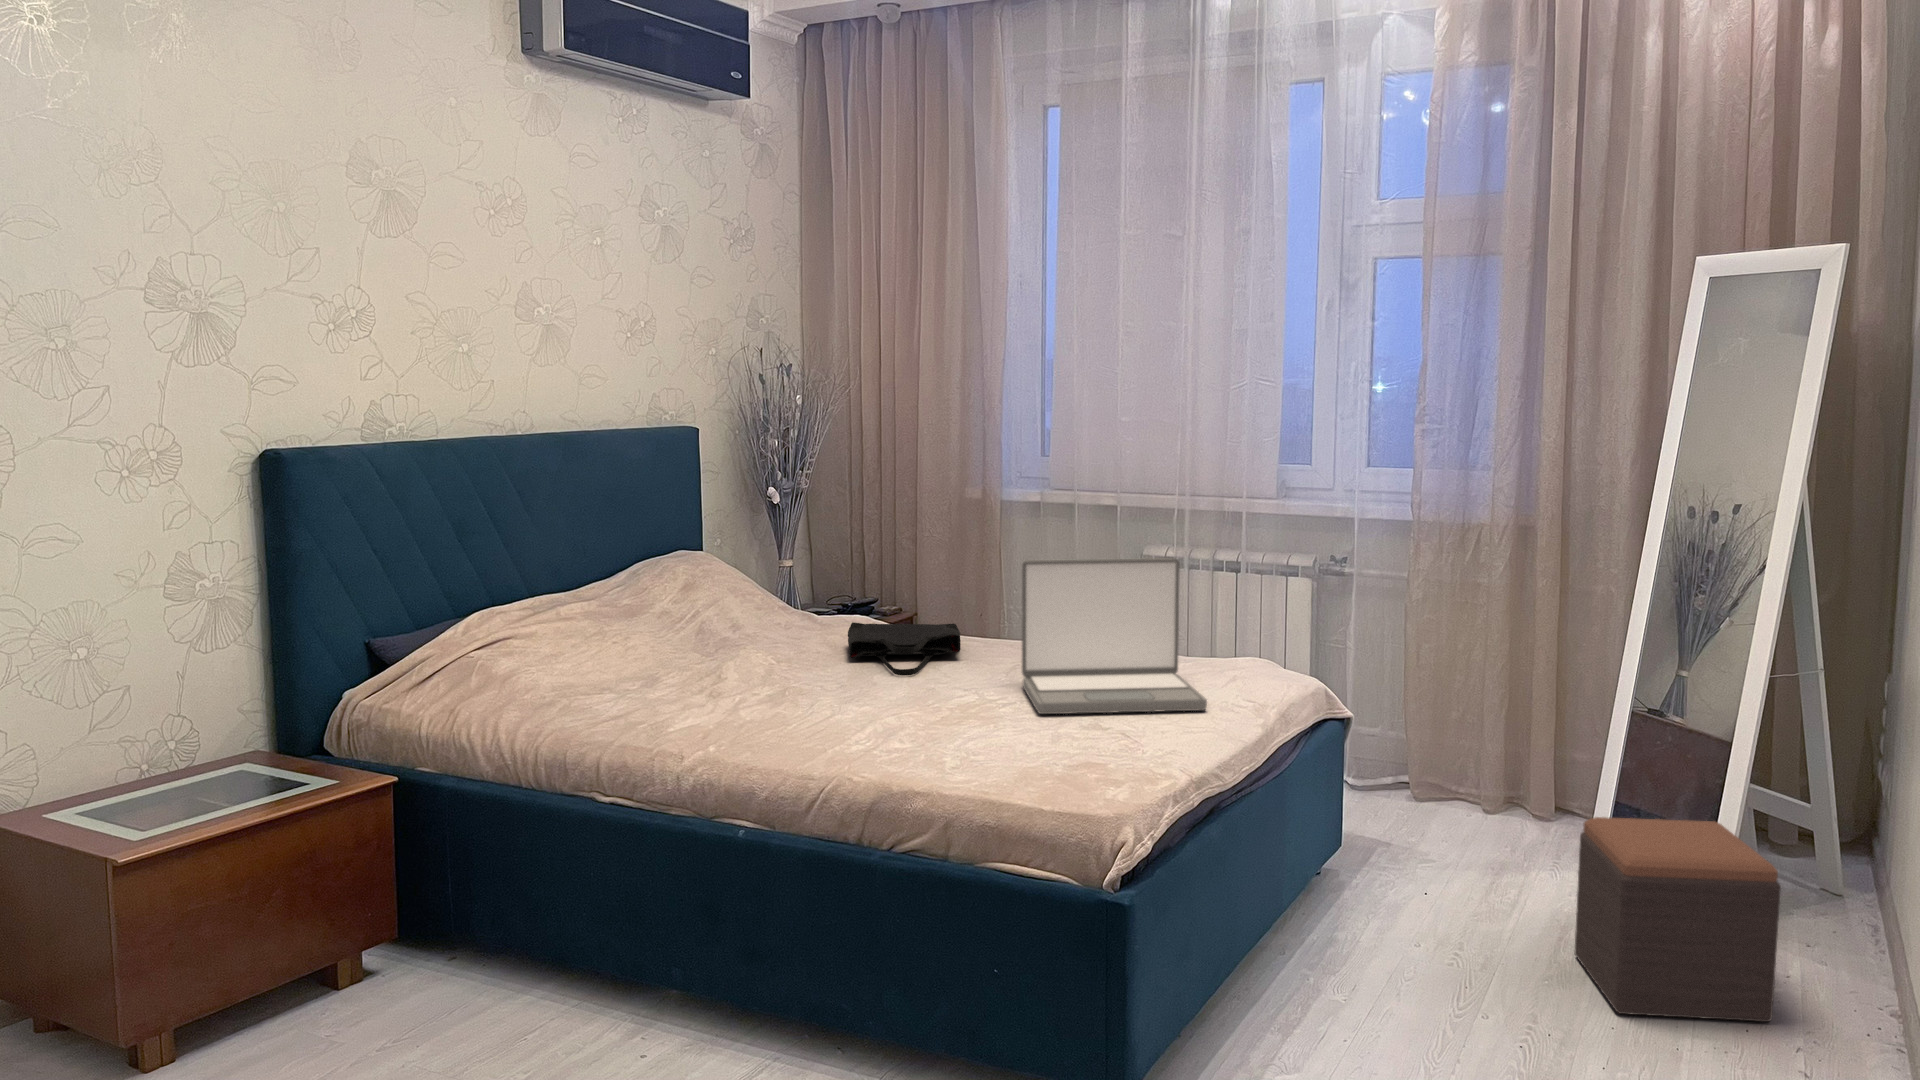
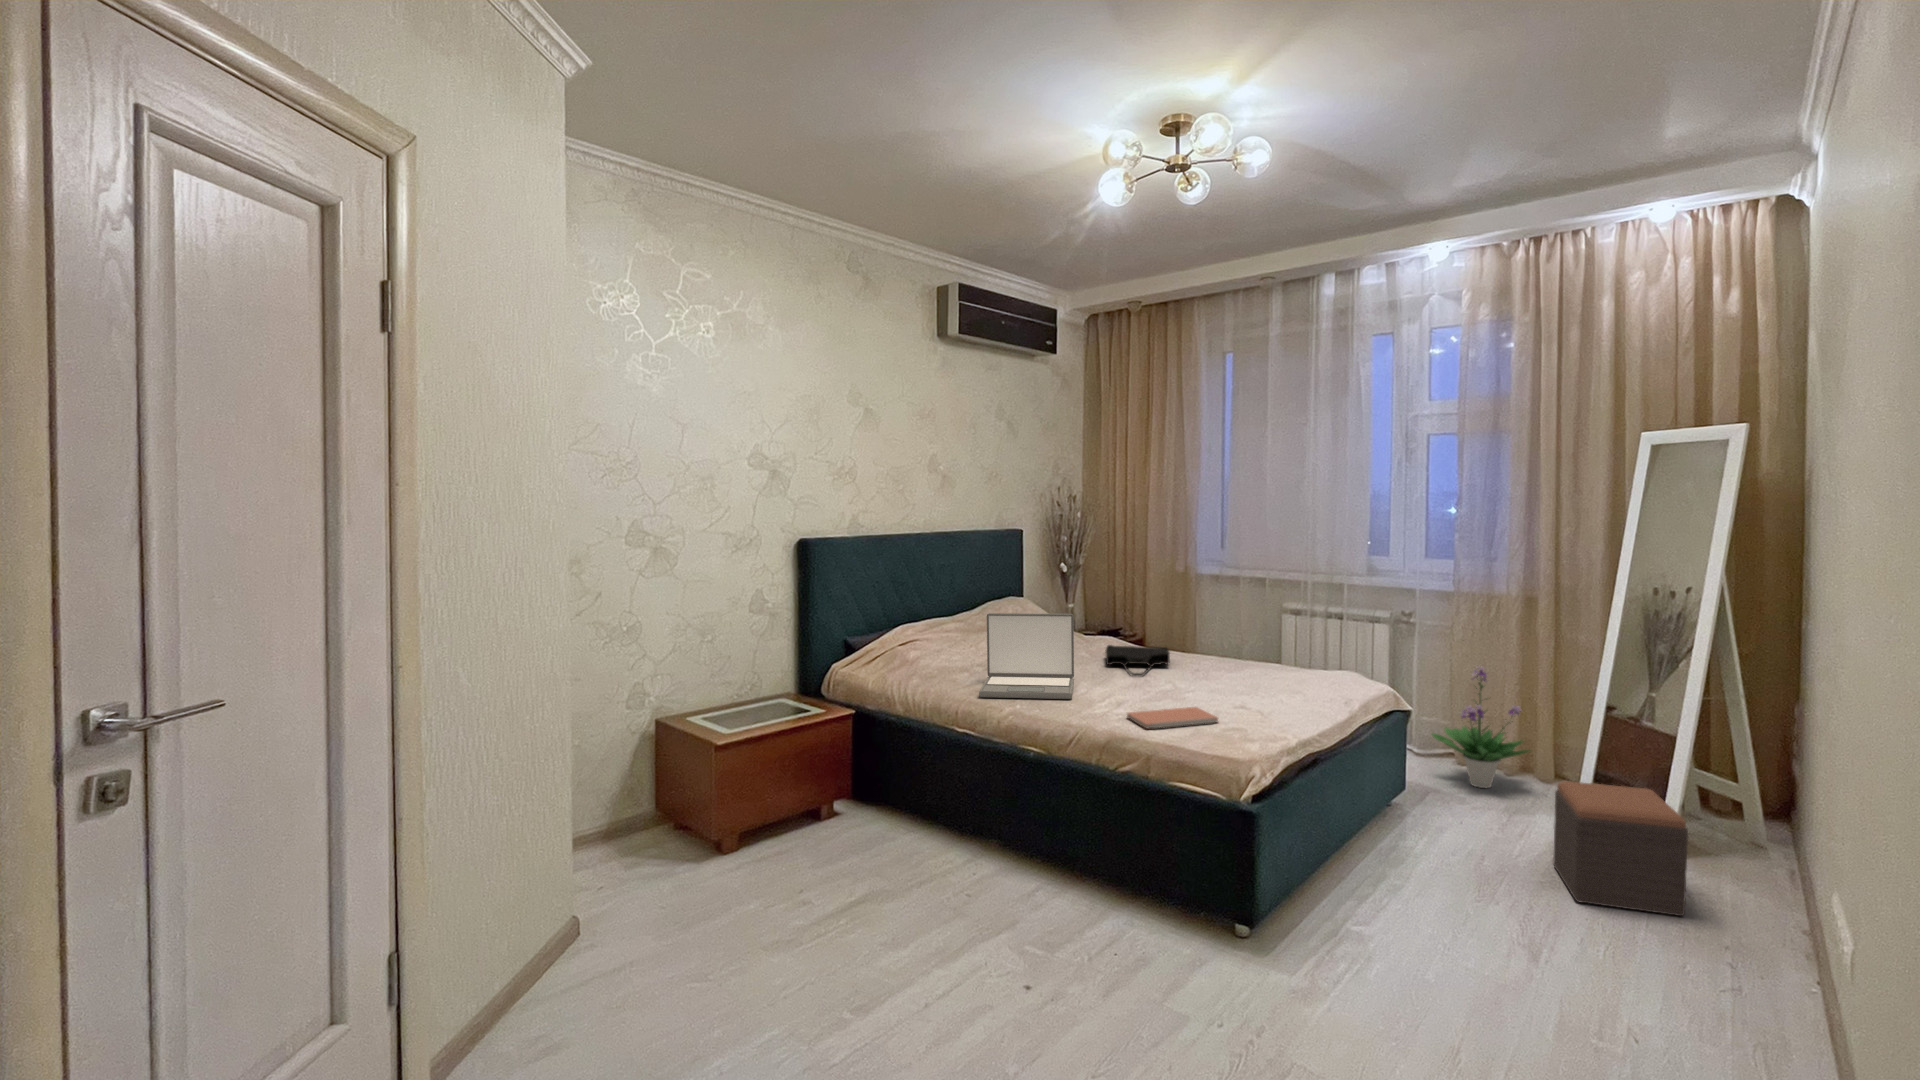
laptop: present [1022,558,1207,714] -> present [979,613,1074,699]
potted plant: none [1376,638,1529,834] -> present [1432,667,1529,788]
notebook: none [886,724,1052,769] -> present [1127,707,1218,729]

